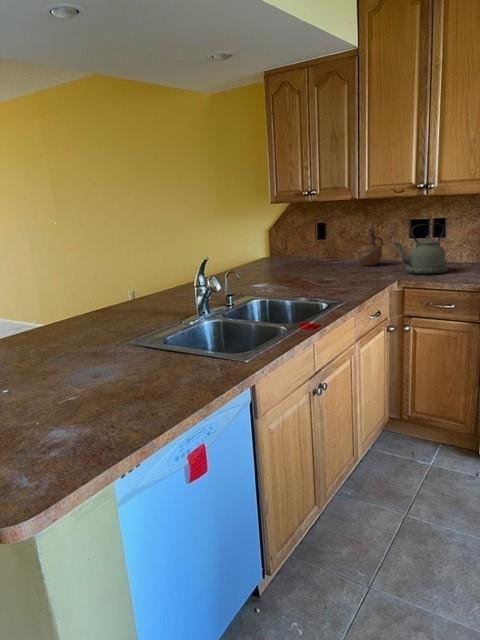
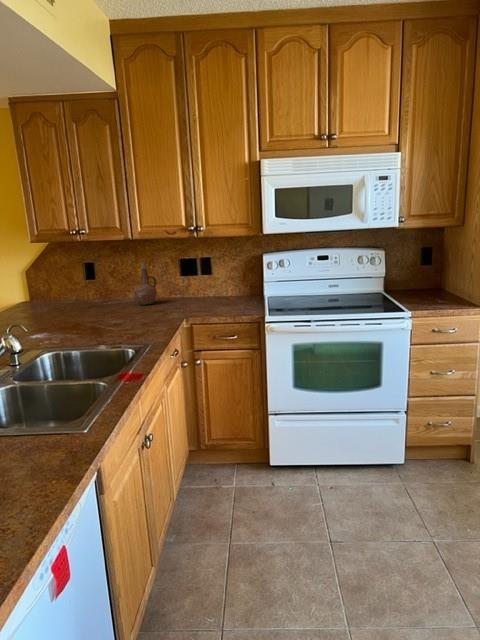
kettle: present [394,223,449,274] -> none [174,262,222,310]

